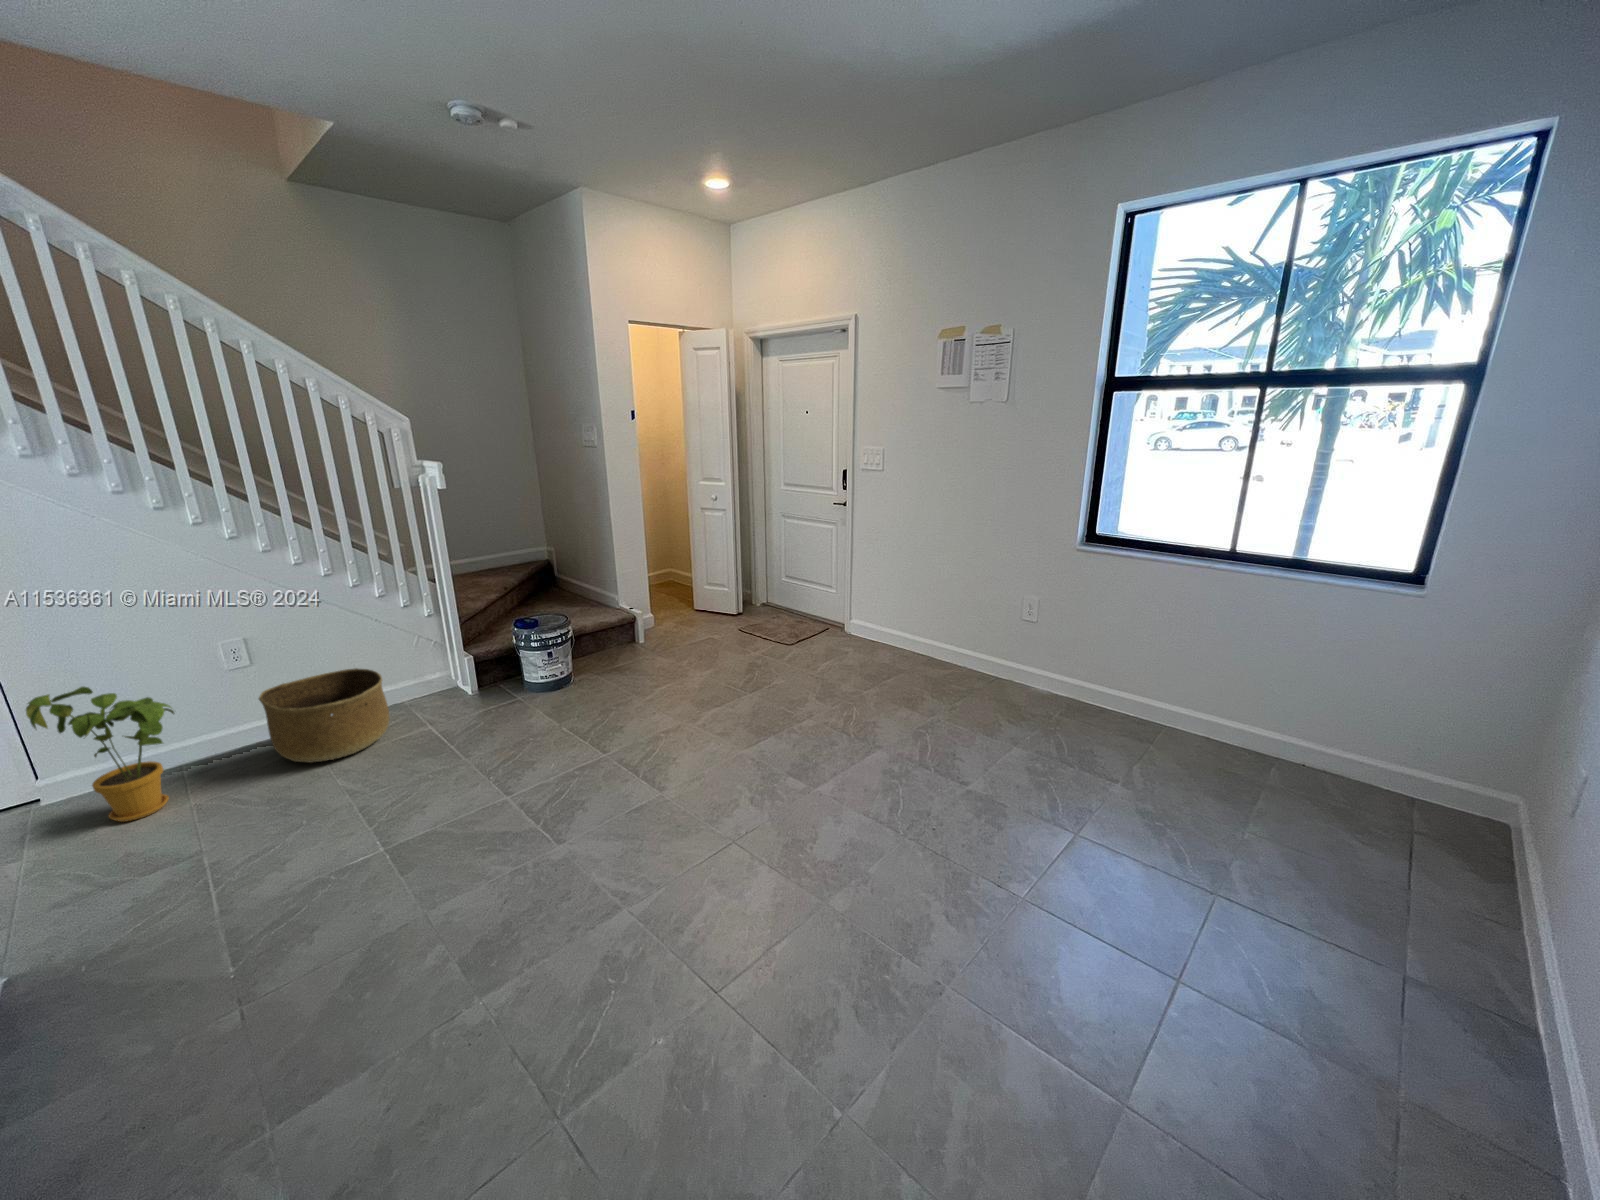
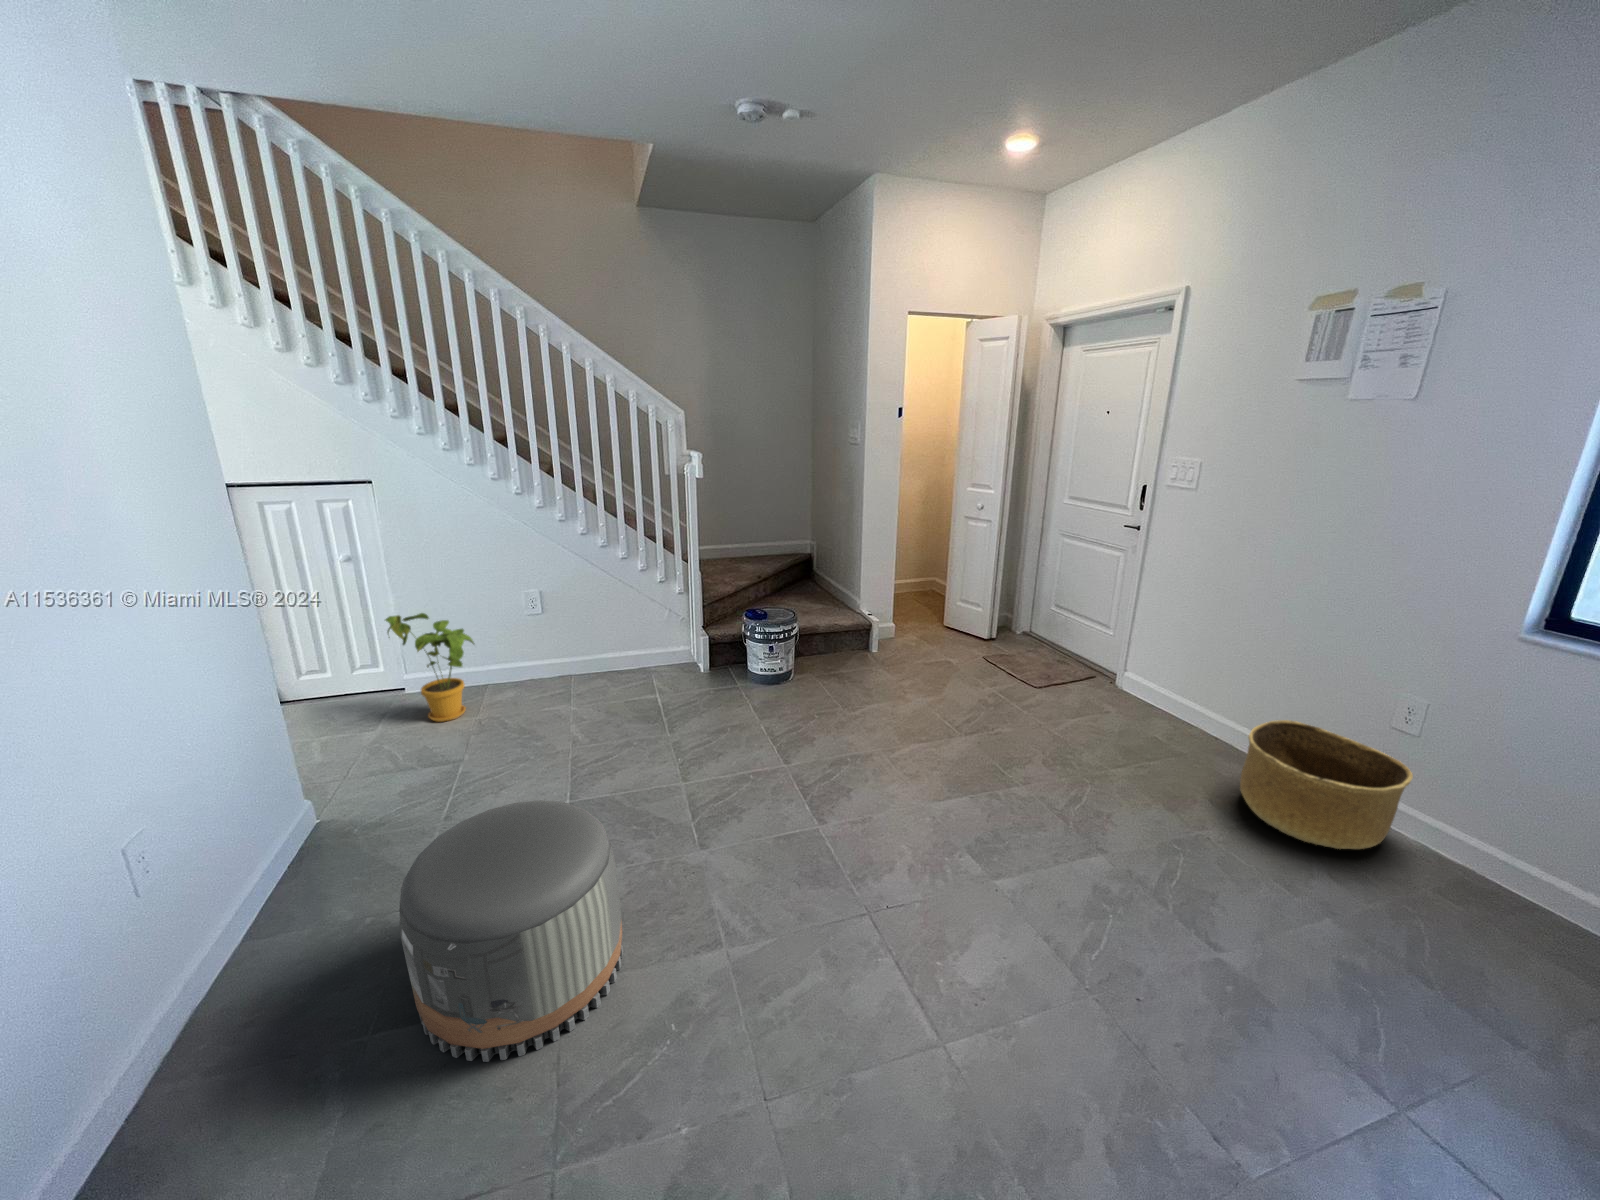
basket: present [259,668,389,762] -> present [1240,720,1413,849]
pouf: none [288,819,537,1092] -> present [399,800,623,1062]

